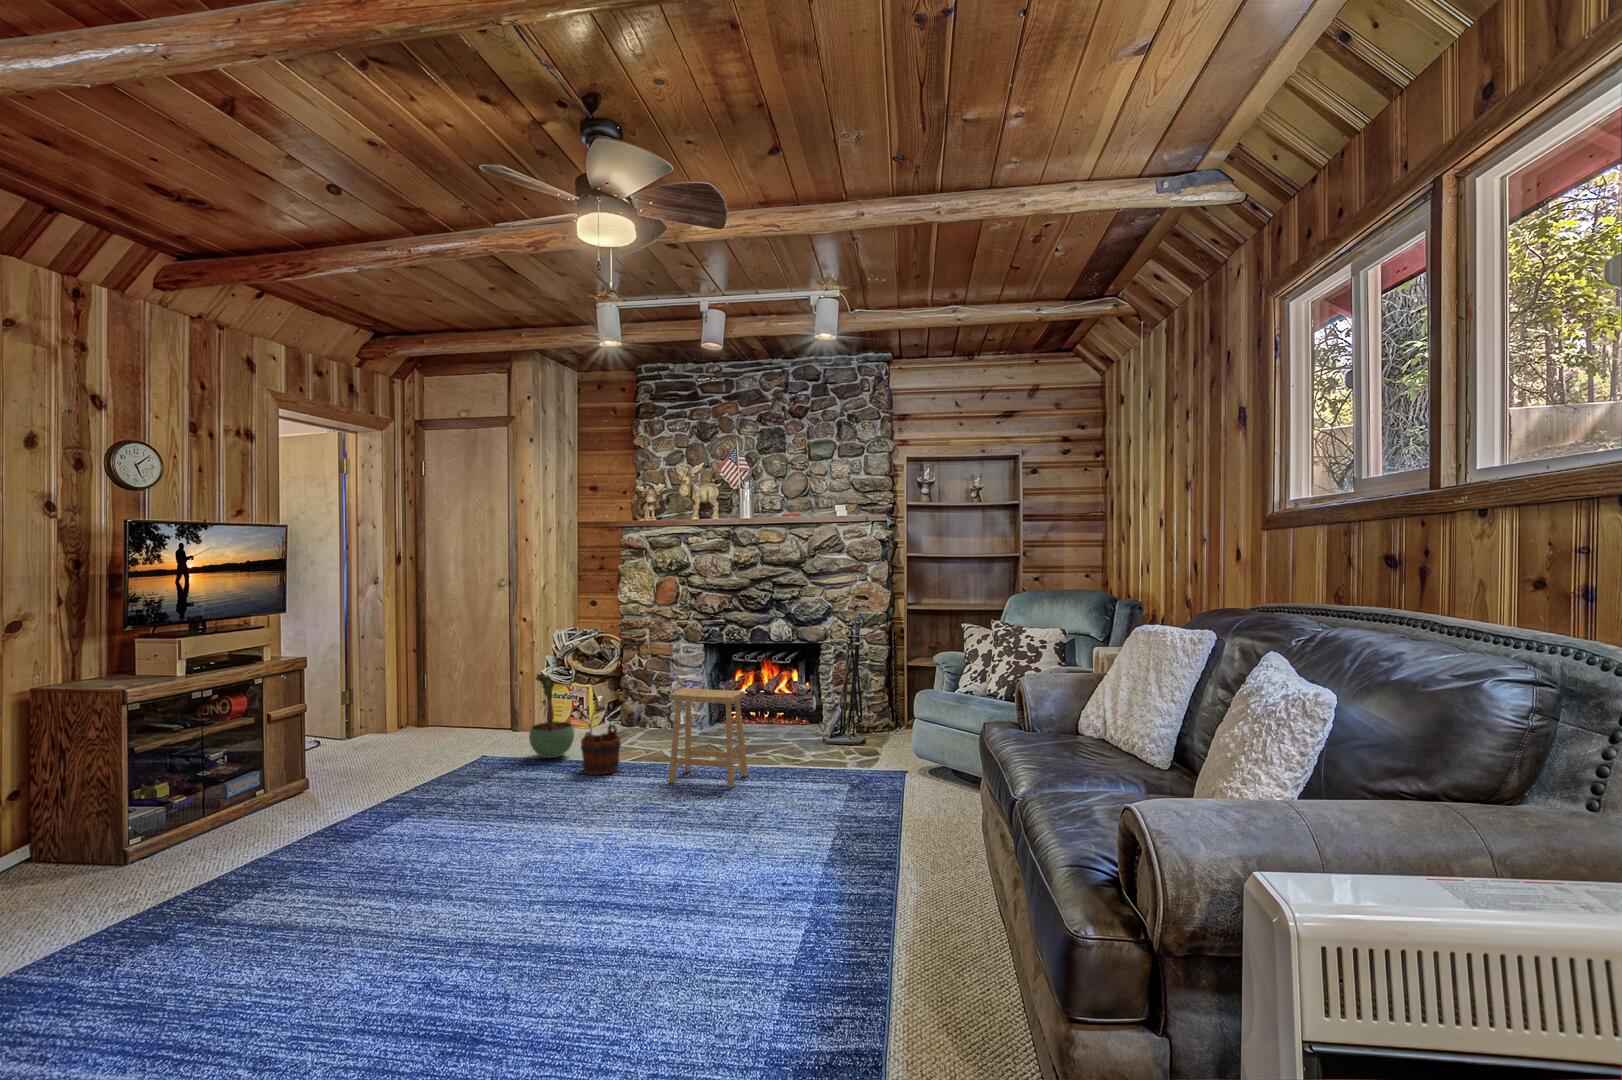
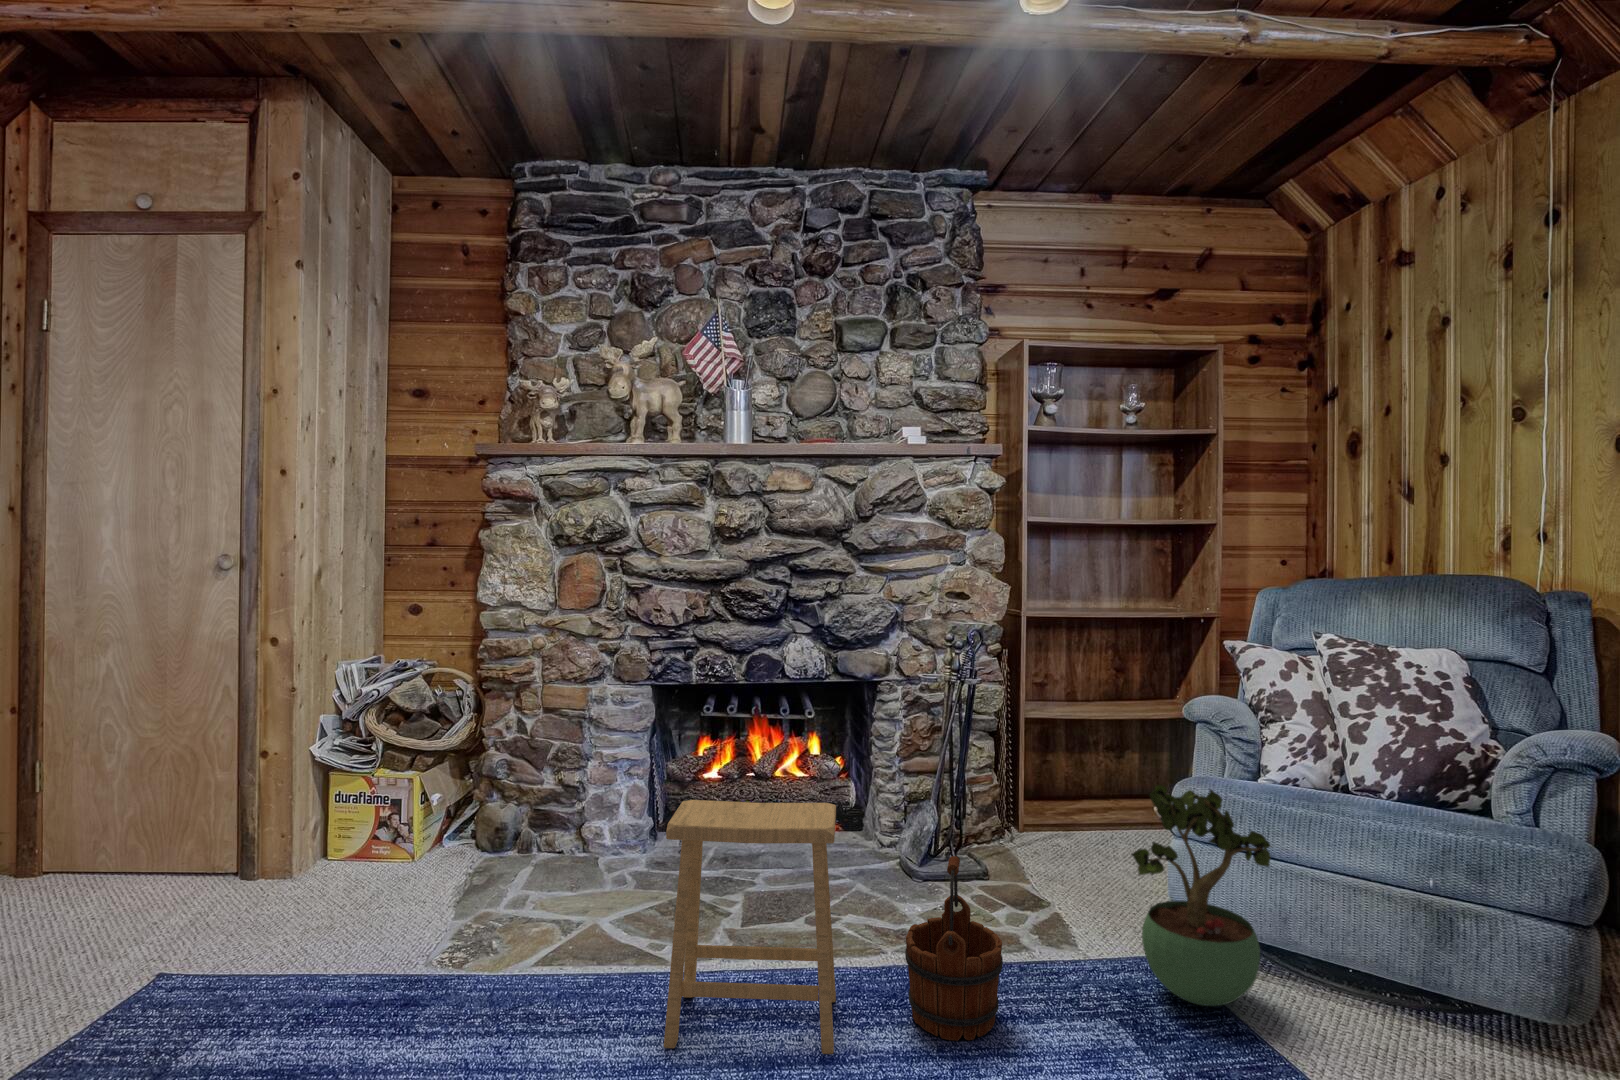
potted plant: present [529,673,574,758] -> present [1131,785,1271,1006]
wooden bucket: present [581,706,621,775] -> present [905,856,1003,1041]

